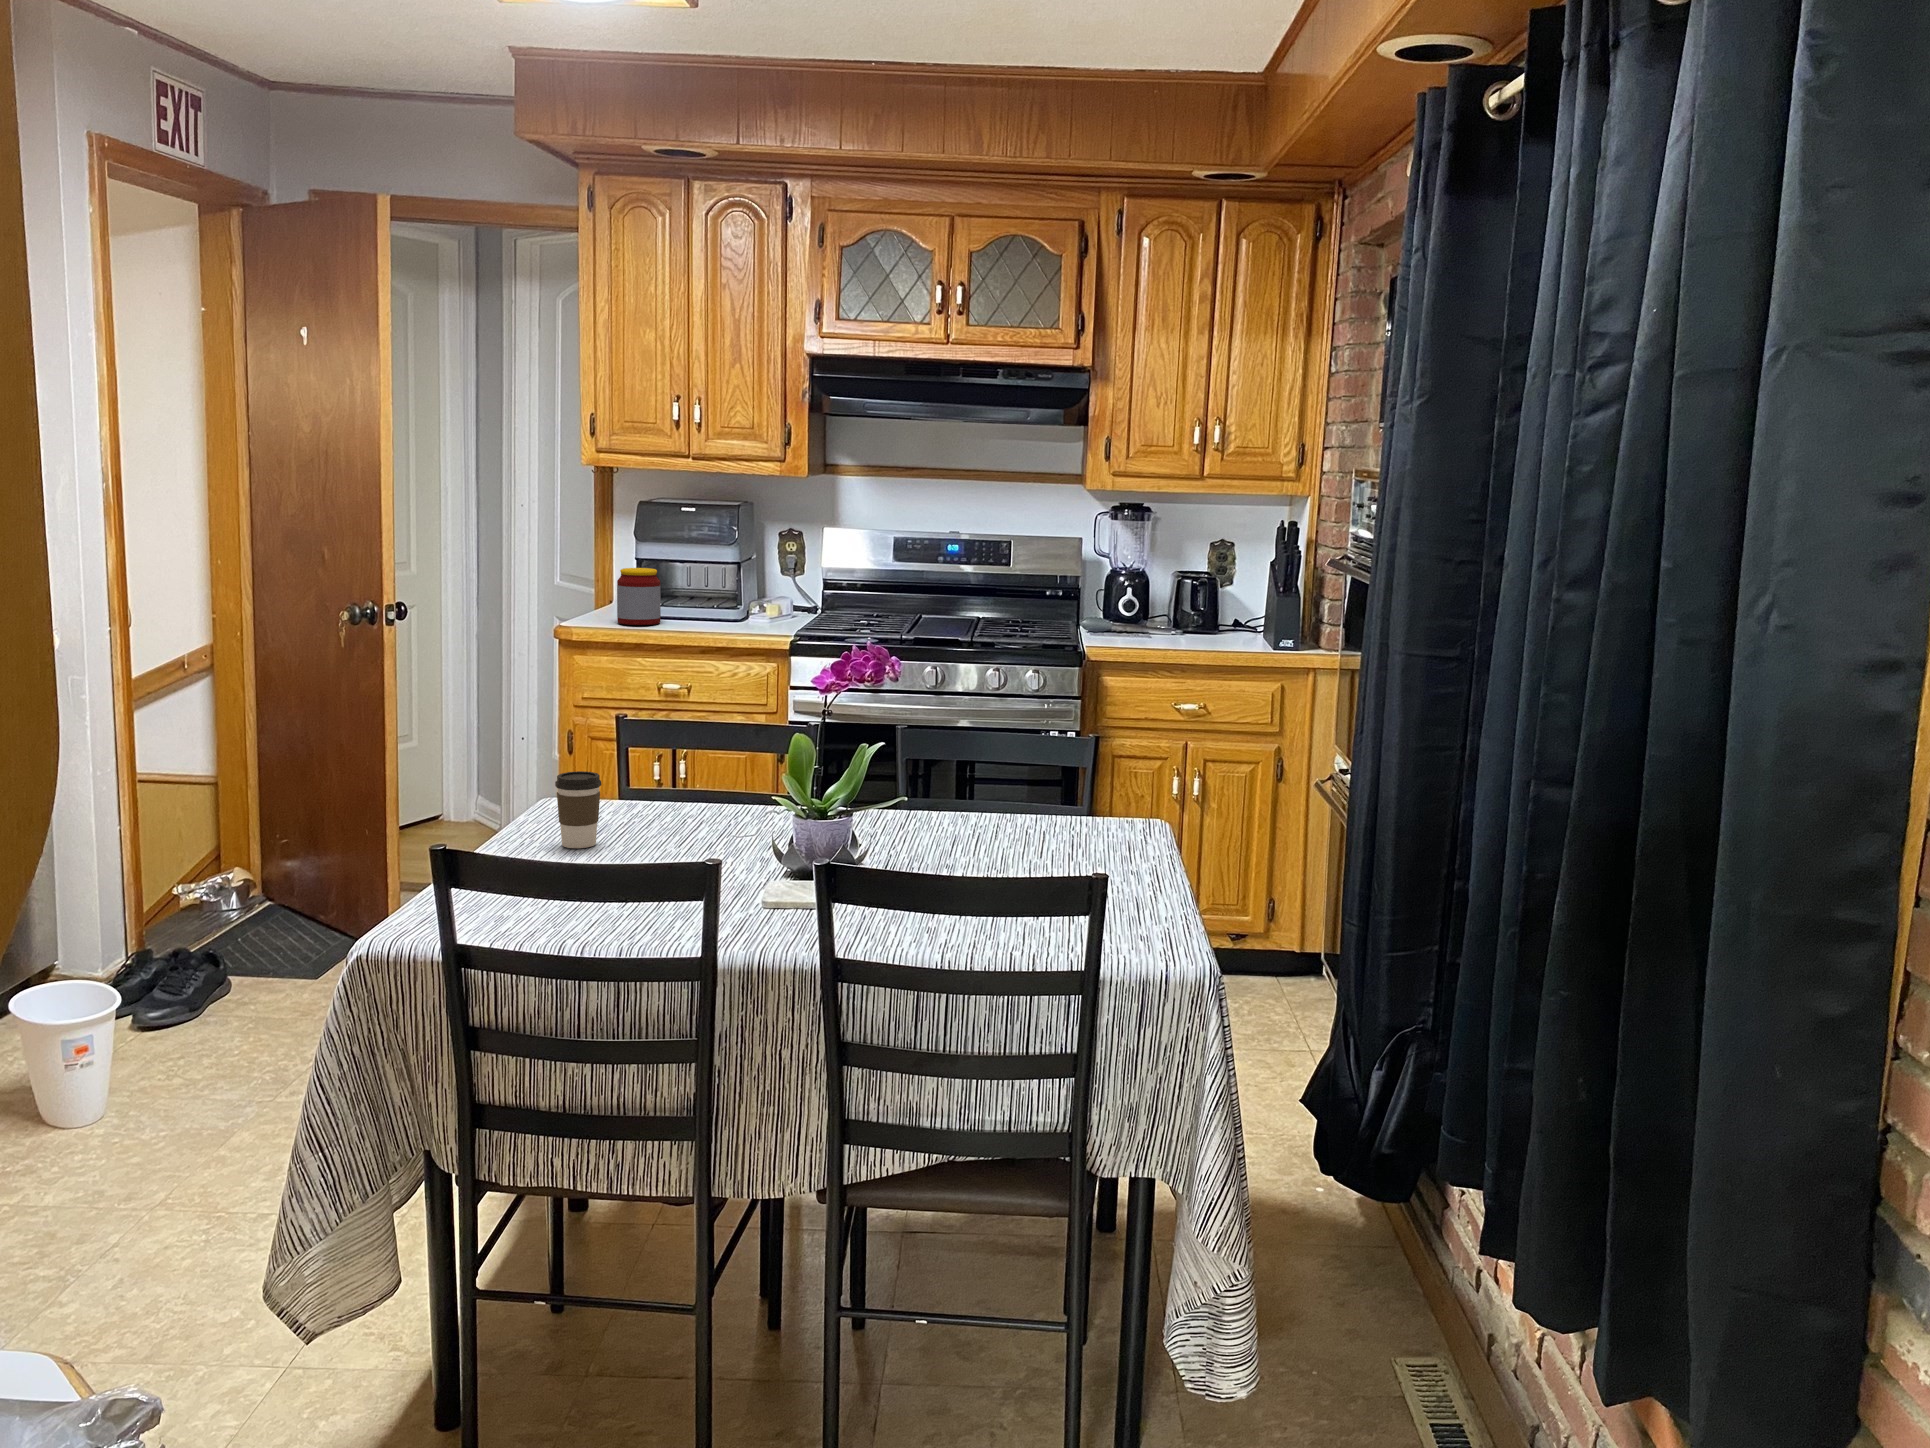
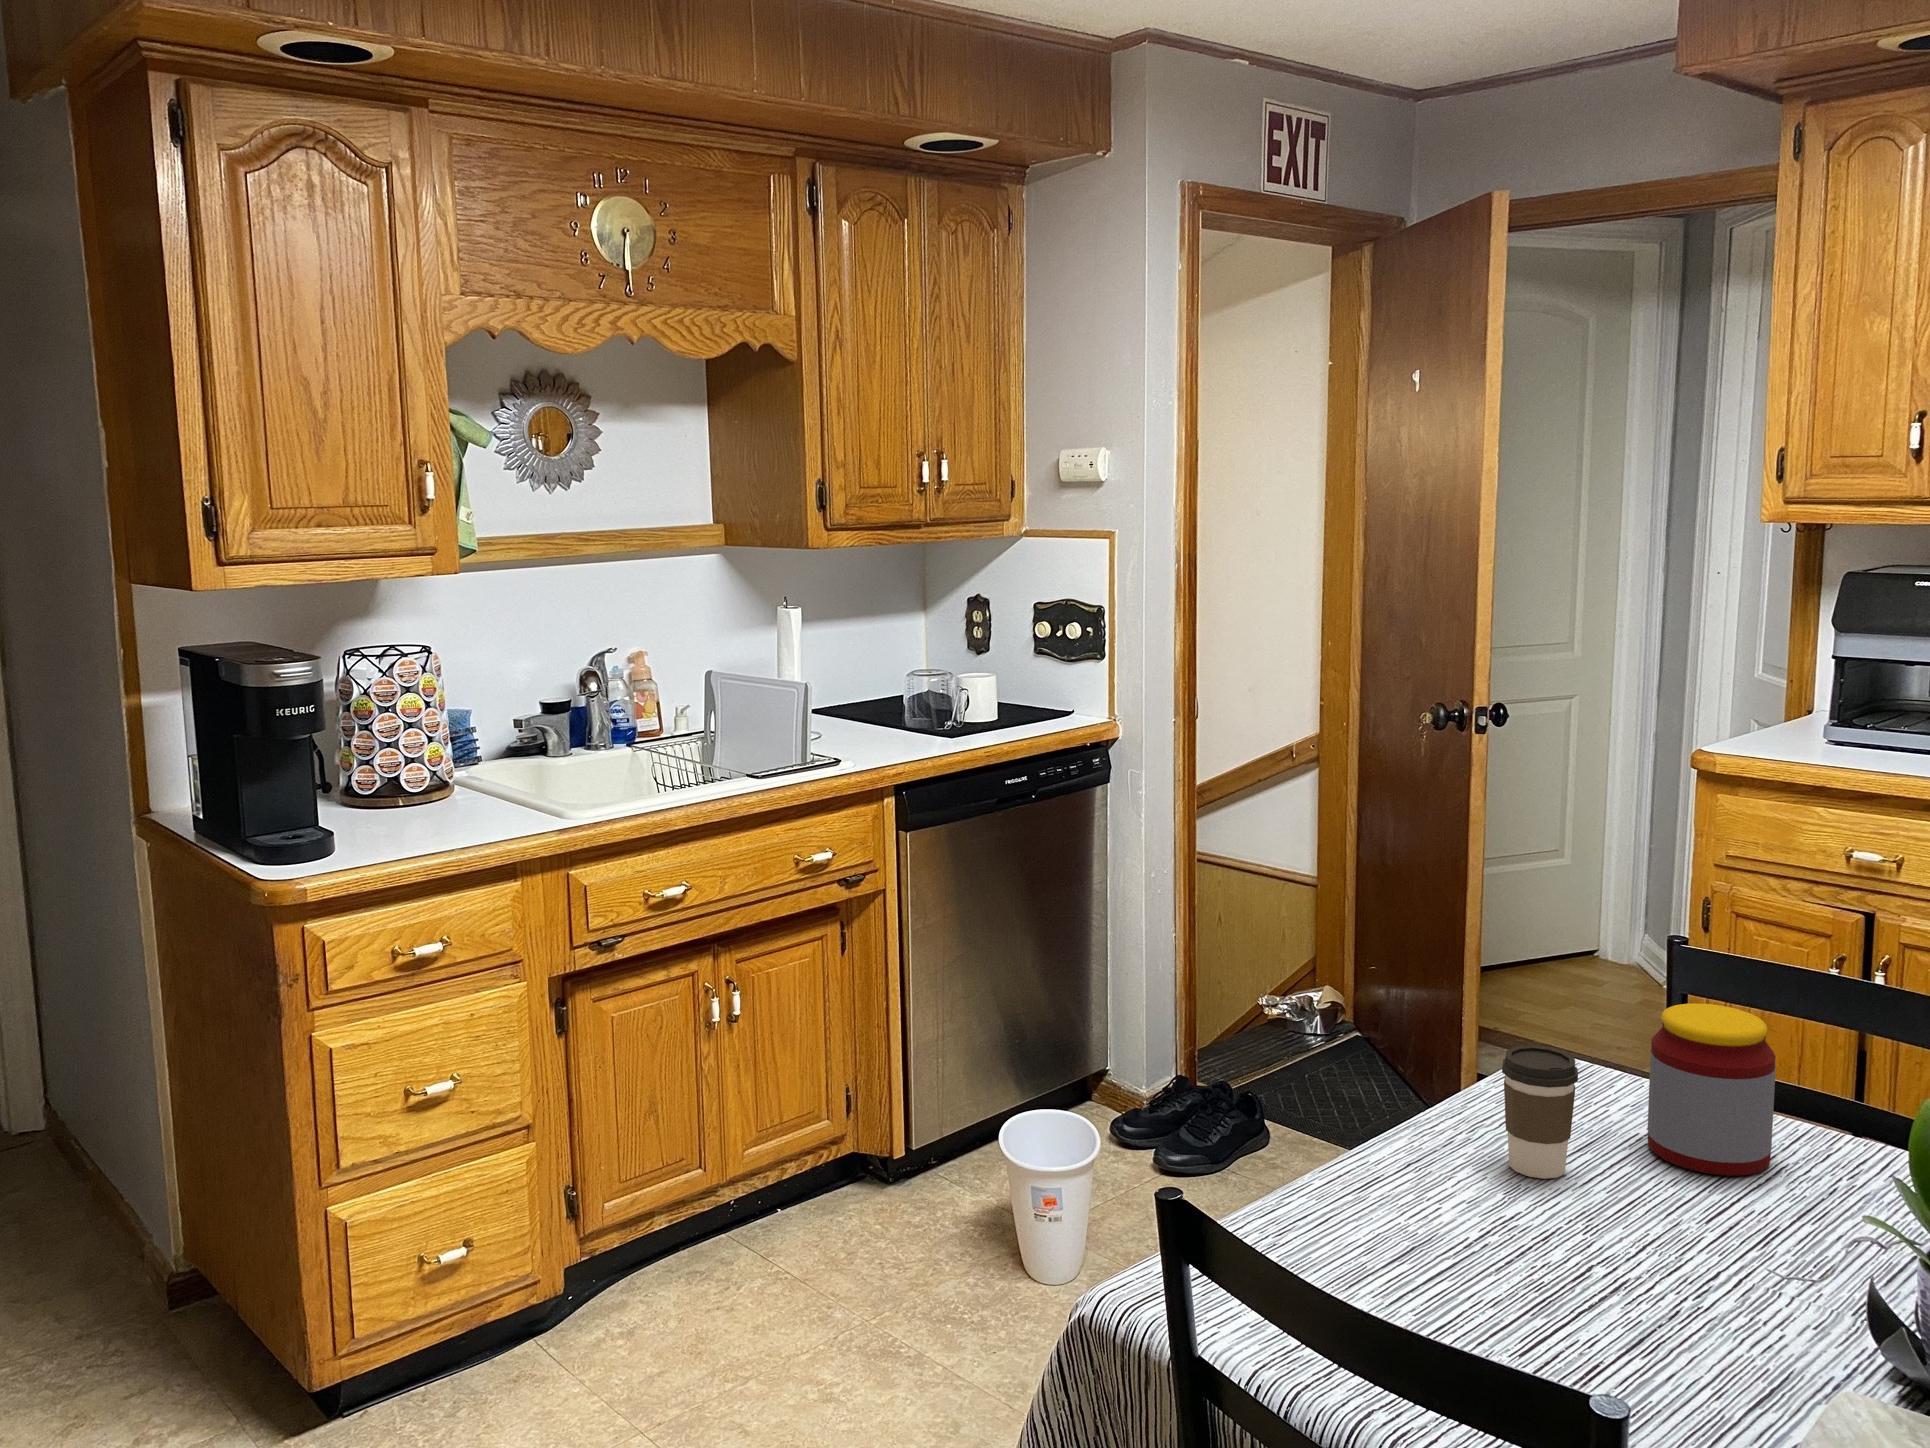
jar: present [617,568,661,625] -> present [1648,1003,1776,1176]

